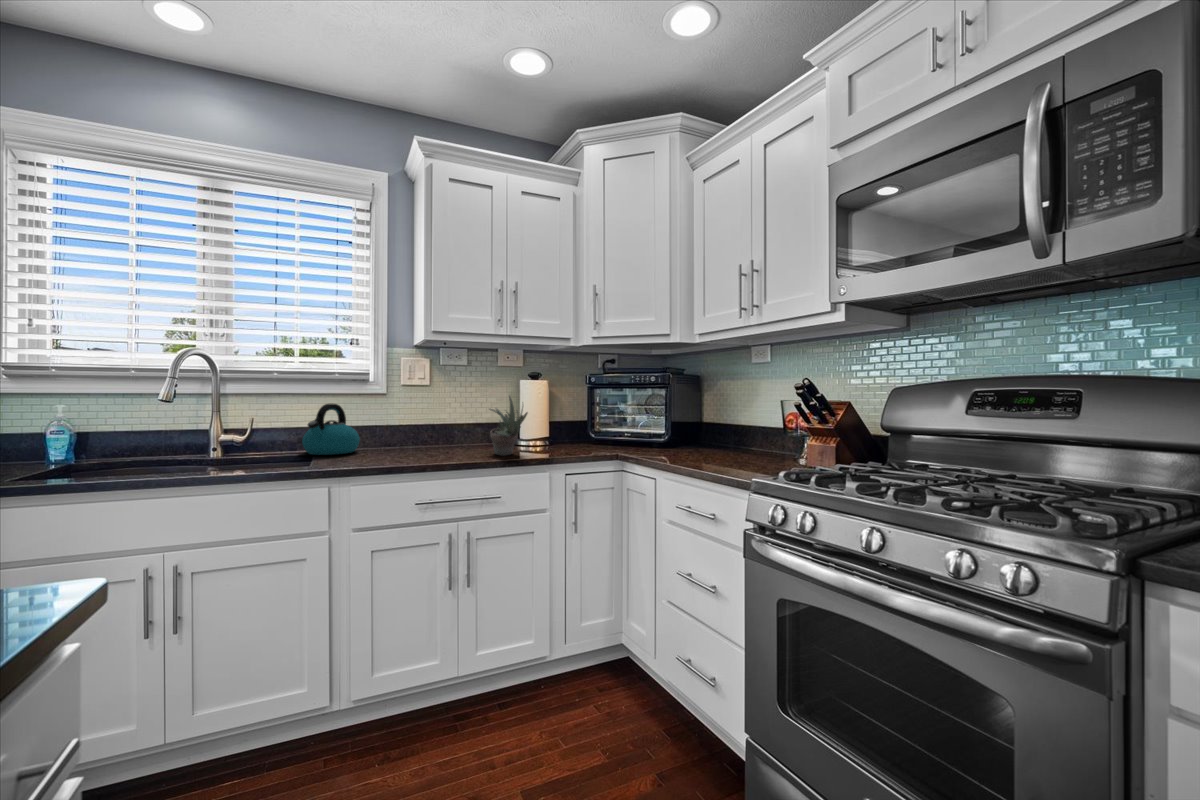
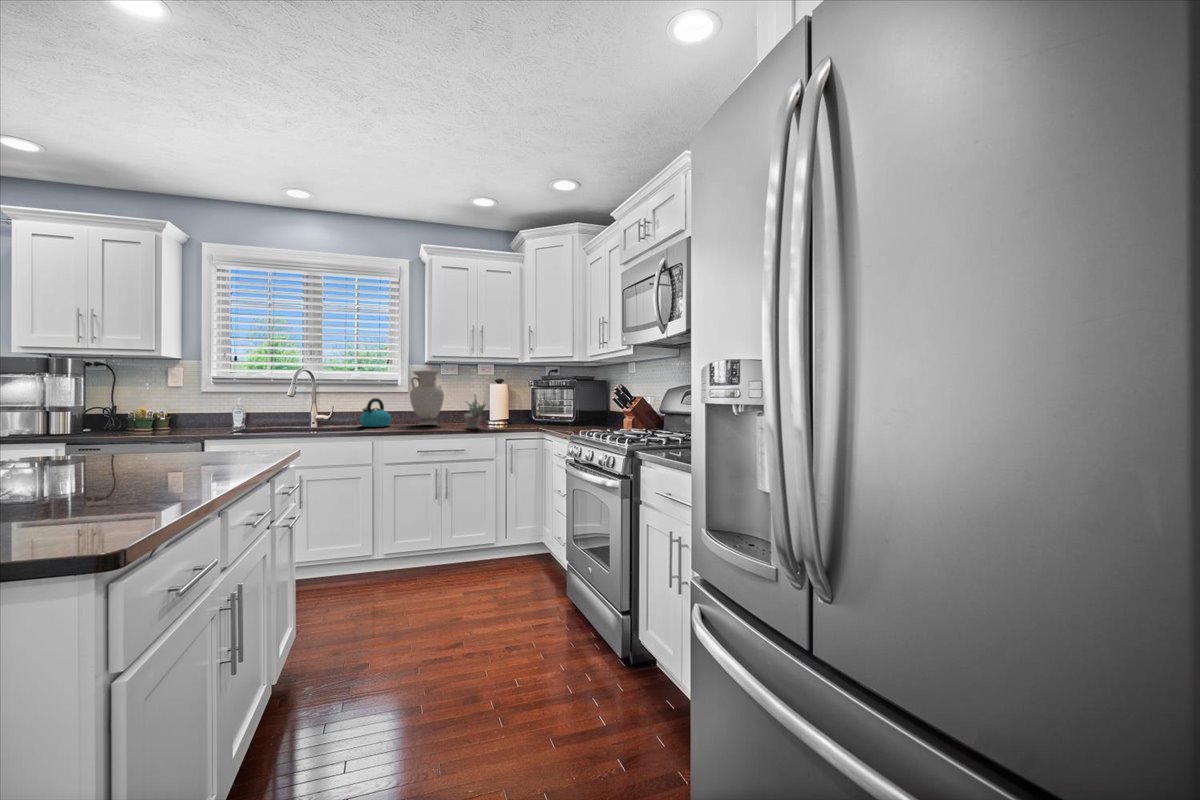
vase: none [392,355,449,449] -> present [410,370,444,425]

